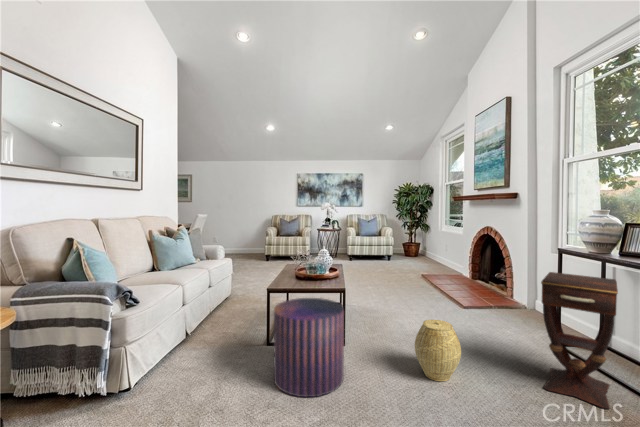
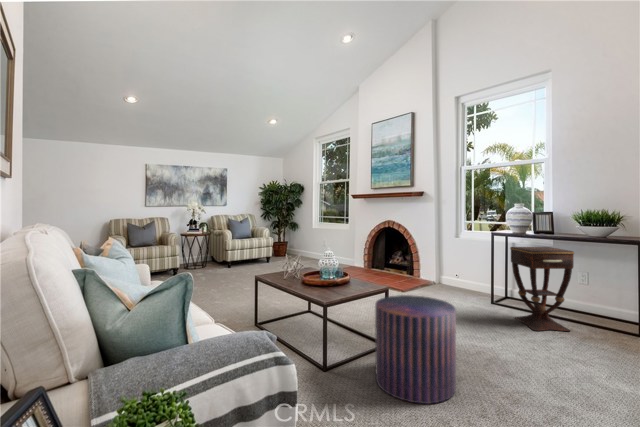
woven basket: present [415,320,461,381] -> none [460,296,502,347]

